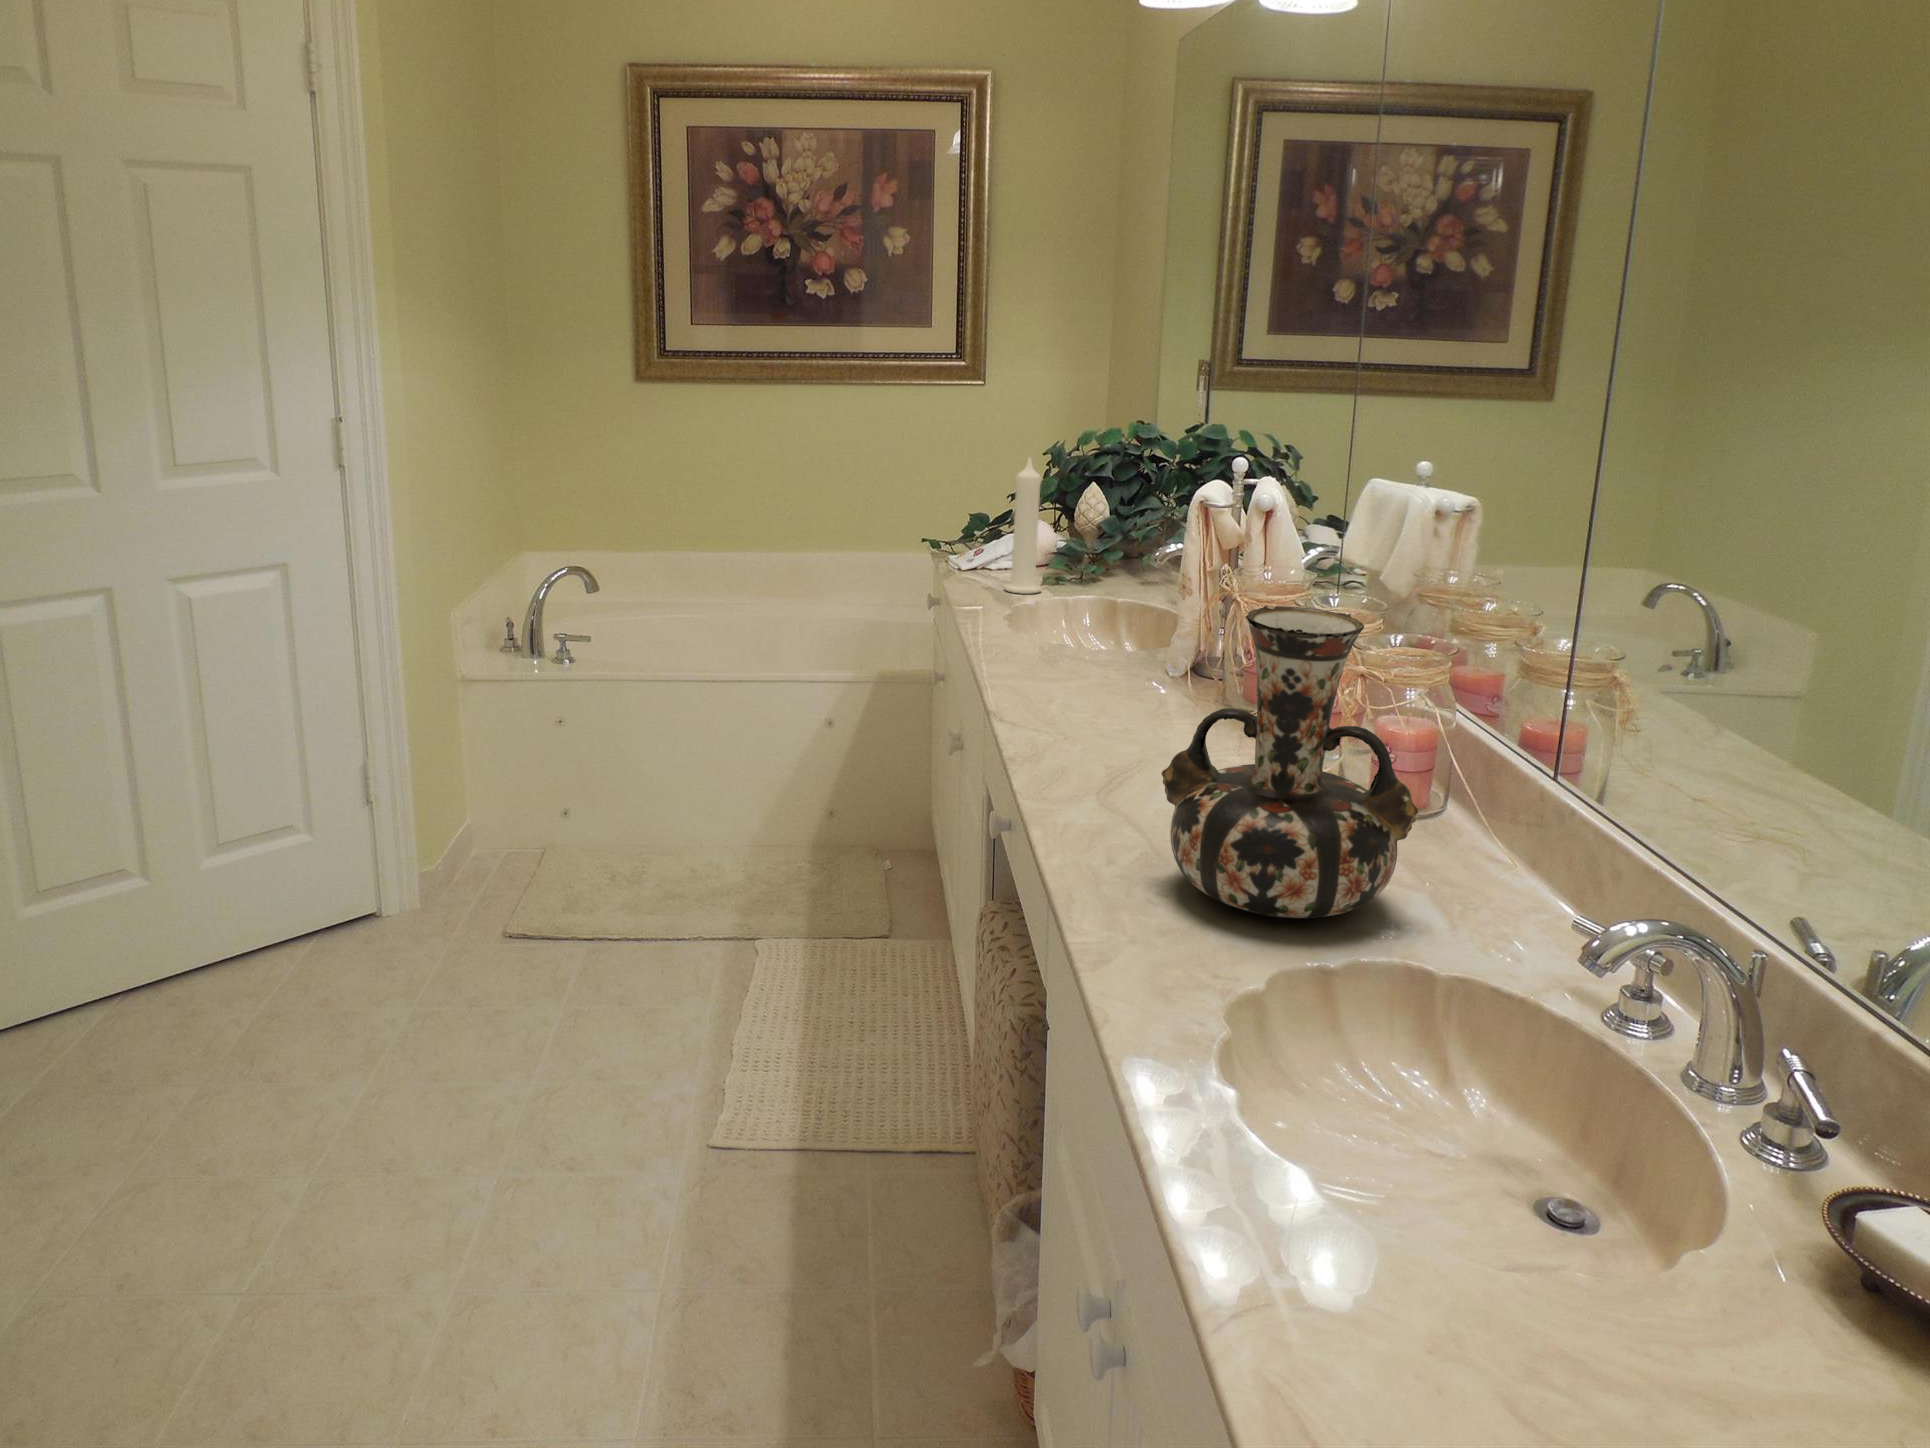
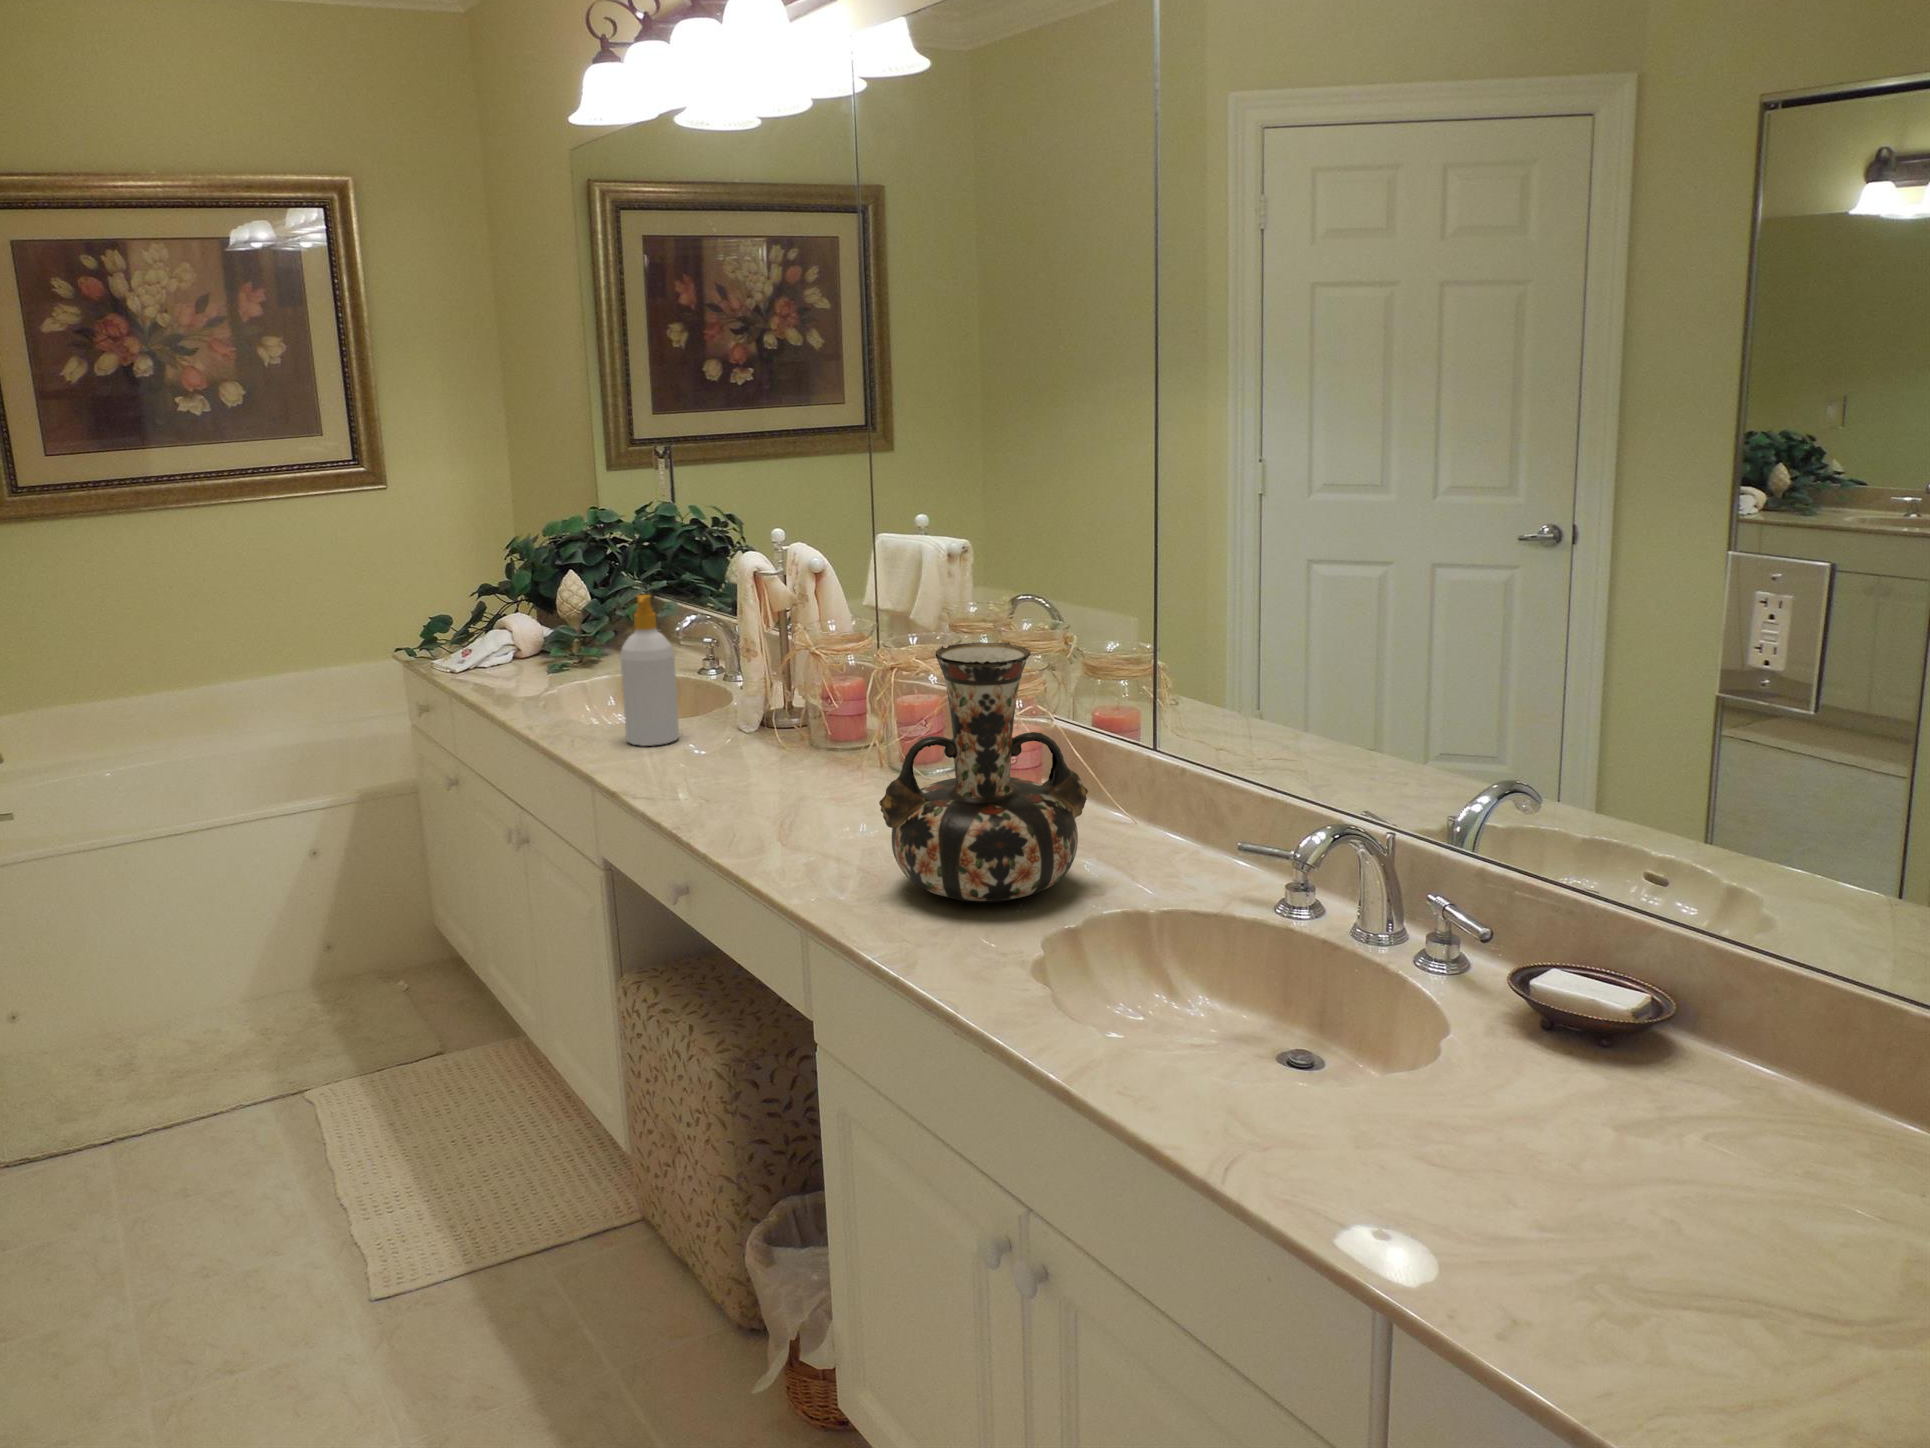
candle: present [1004,458,1041,594] -> none [512,551,551,682]
soap bottle: none [1049,513,1112,676] -> present [620,595,679,746]

